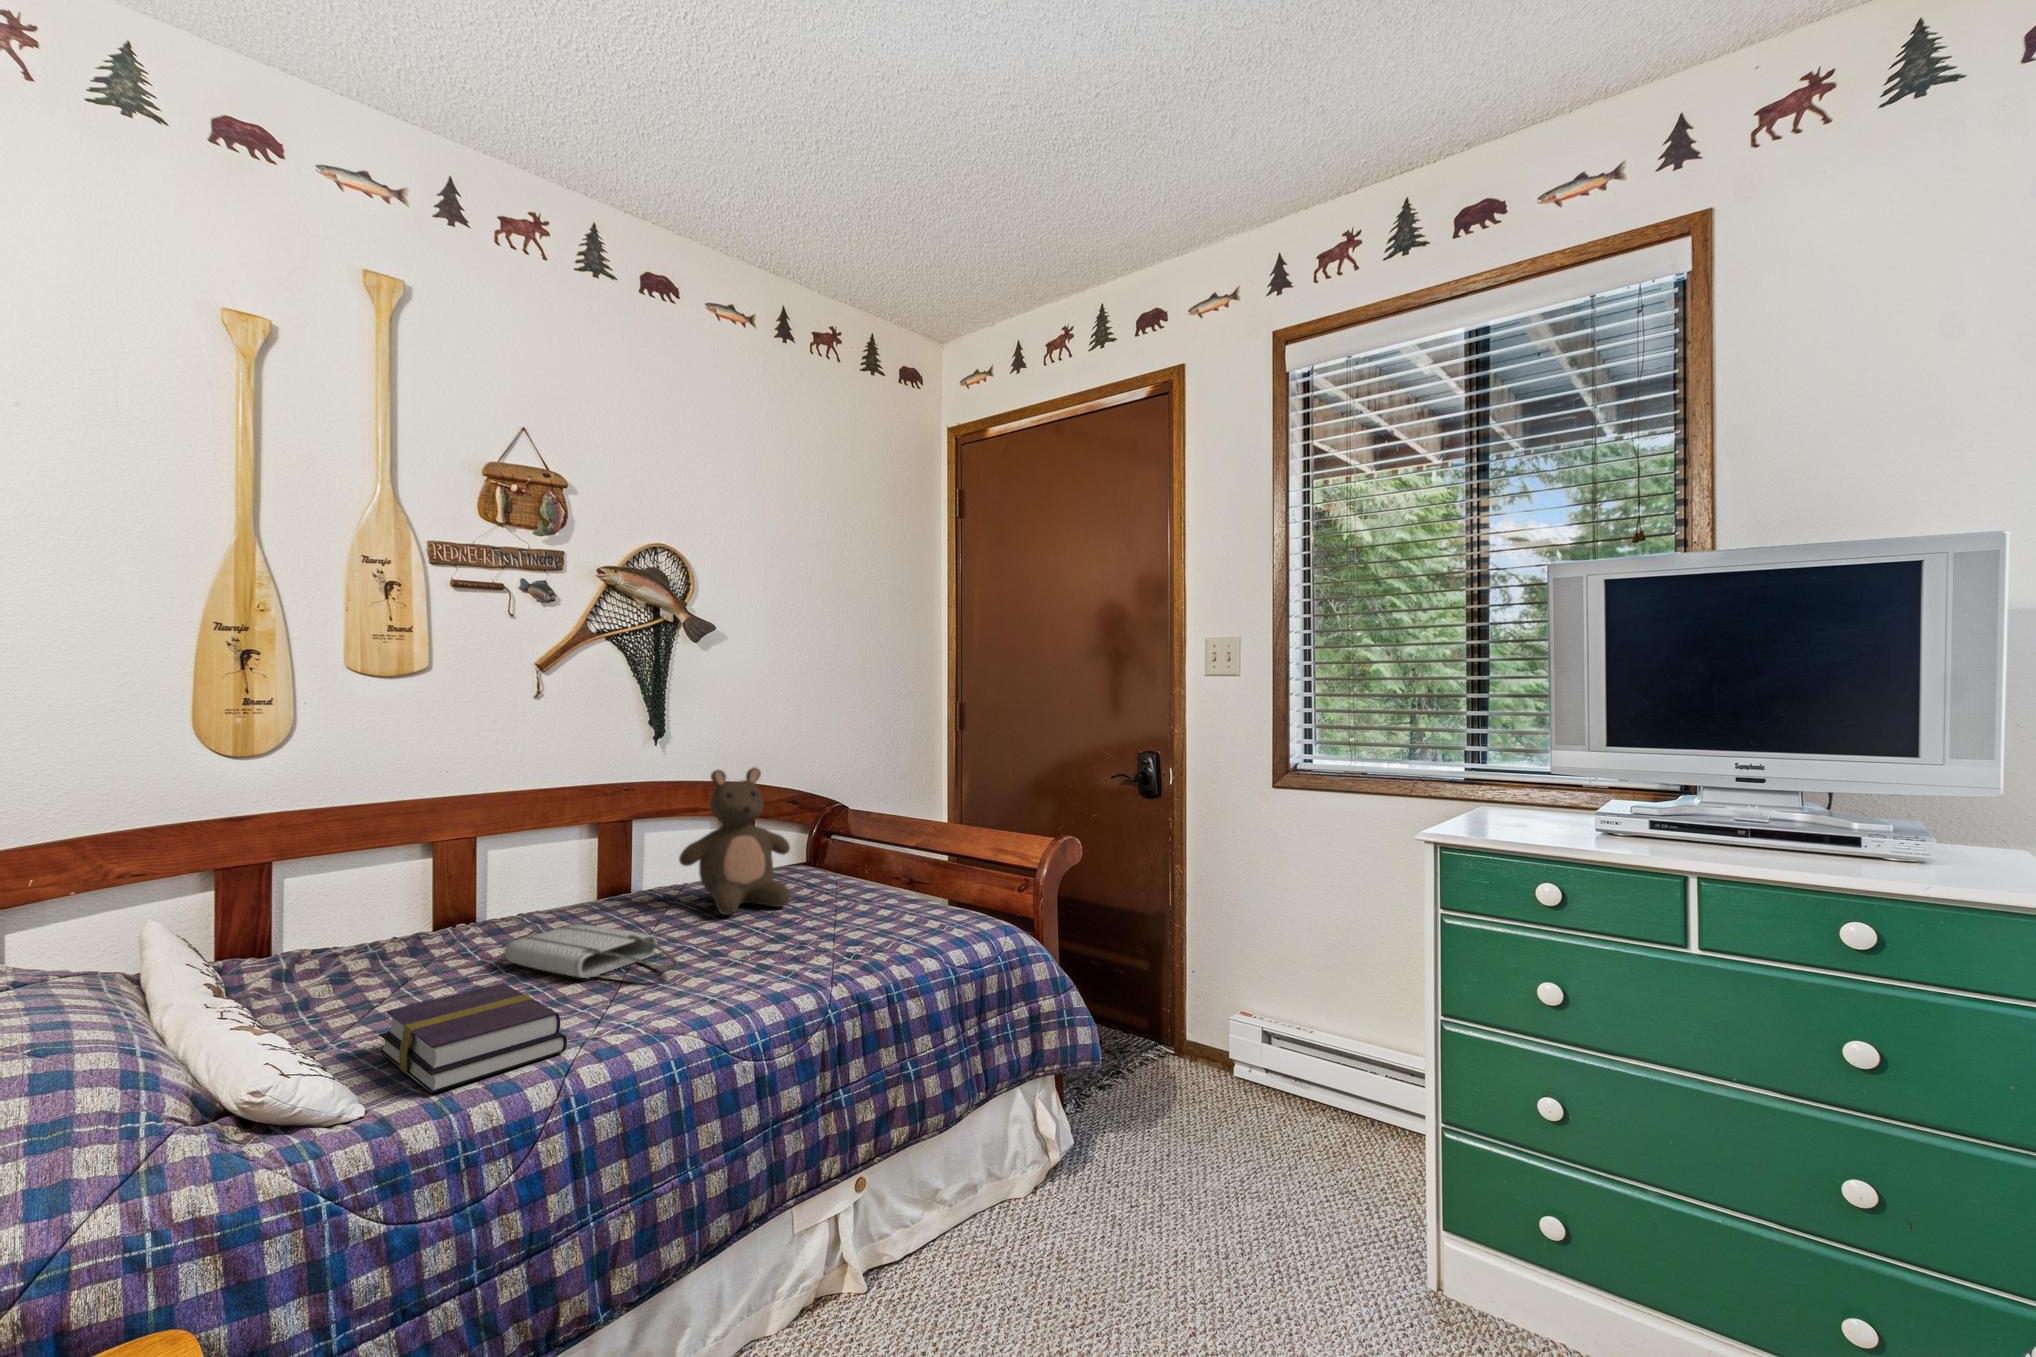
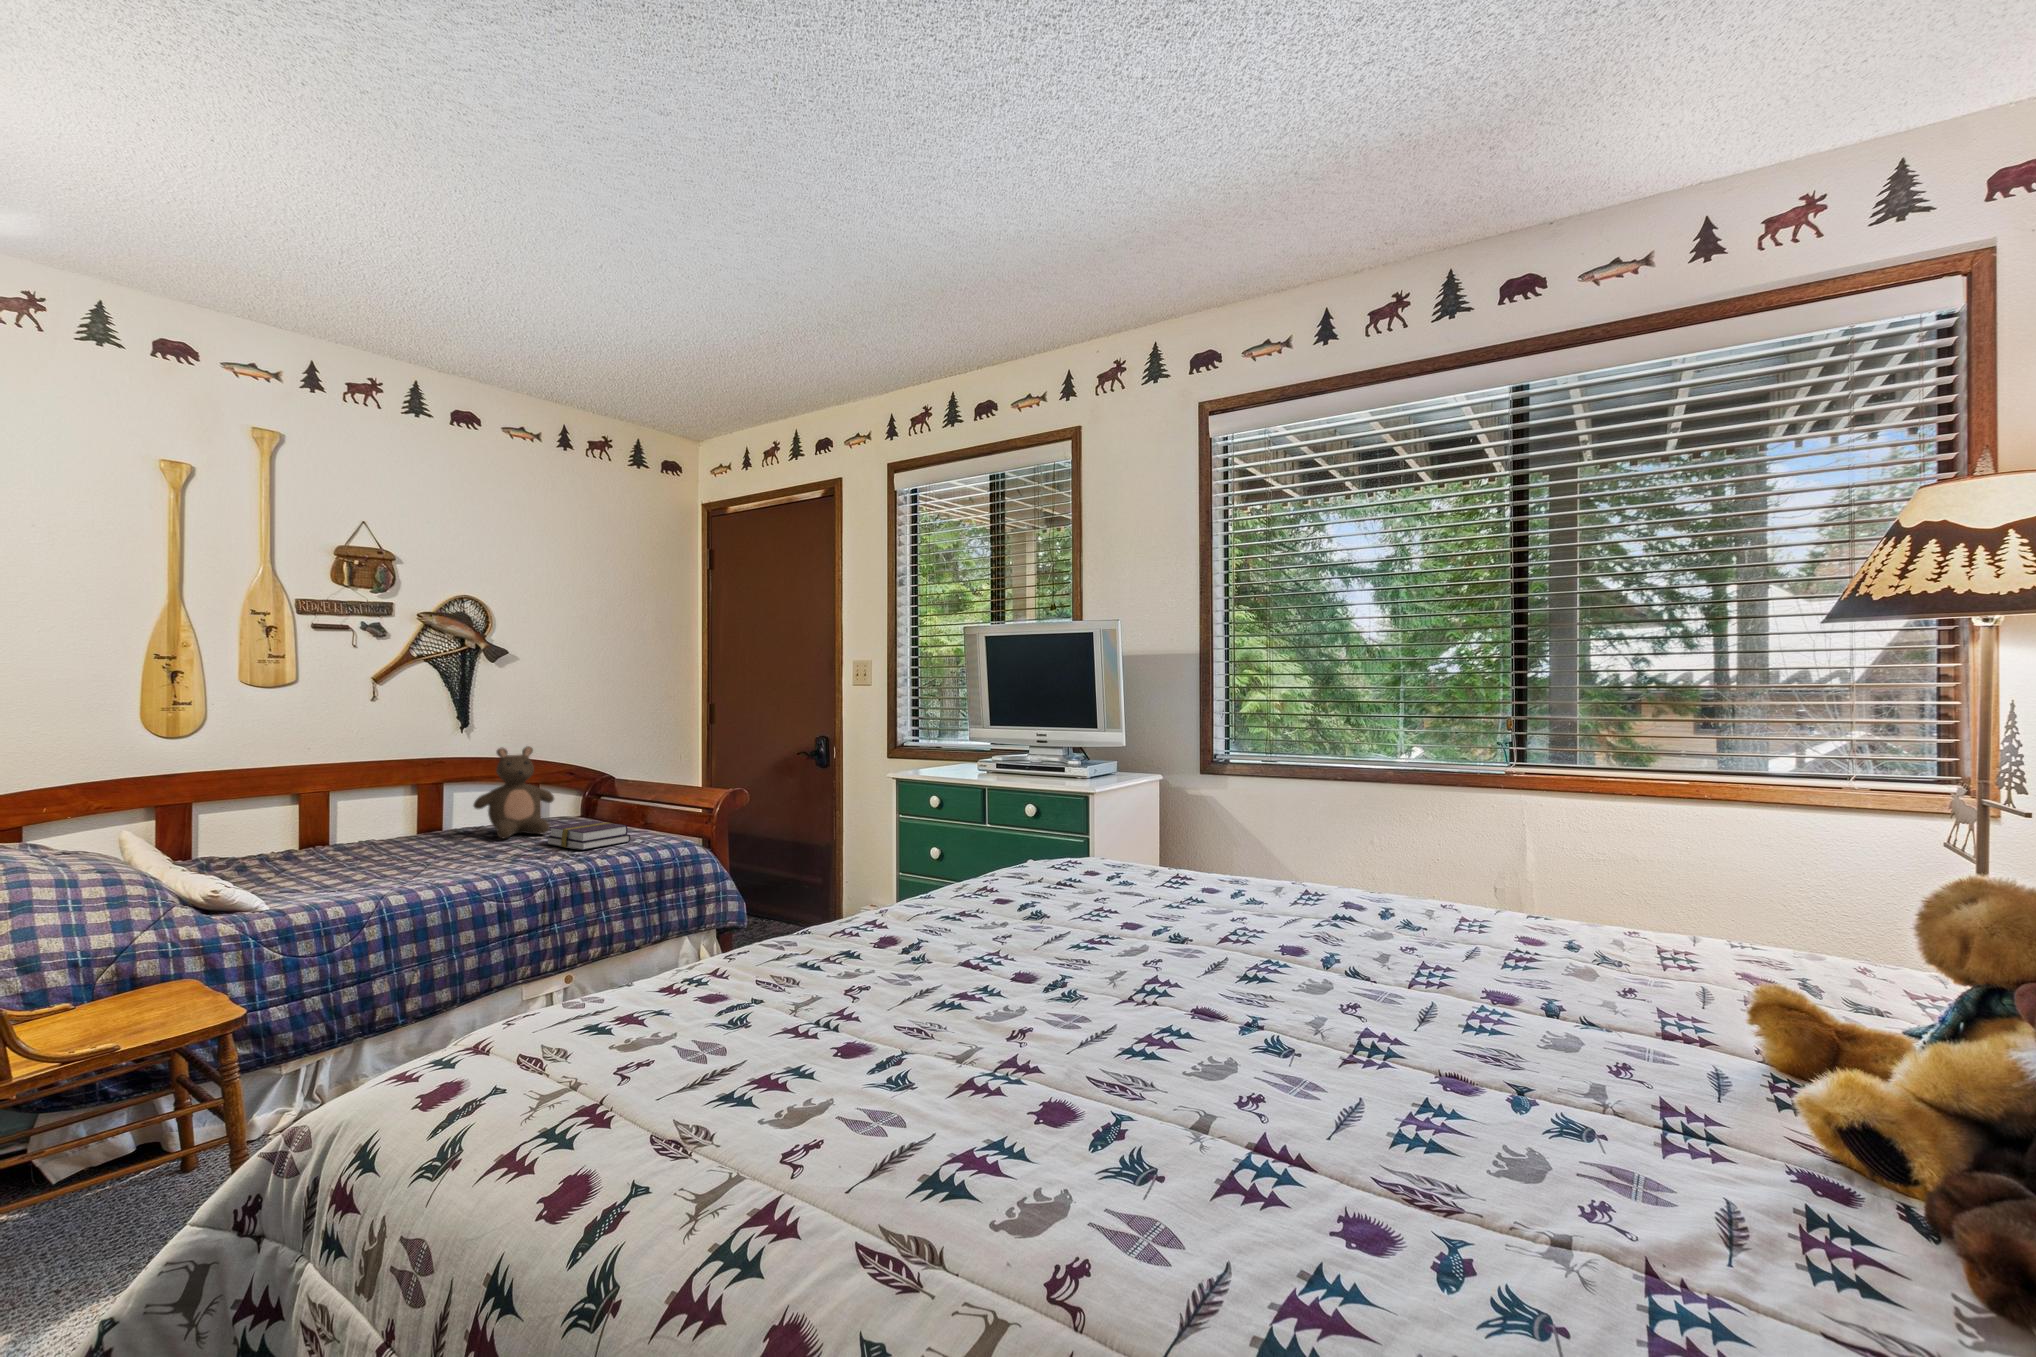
tote bag: present [504,925,678,978] -> none [349,842,459,866]
book: present [379,984,567,1093] -> present [547,821,630,850]

